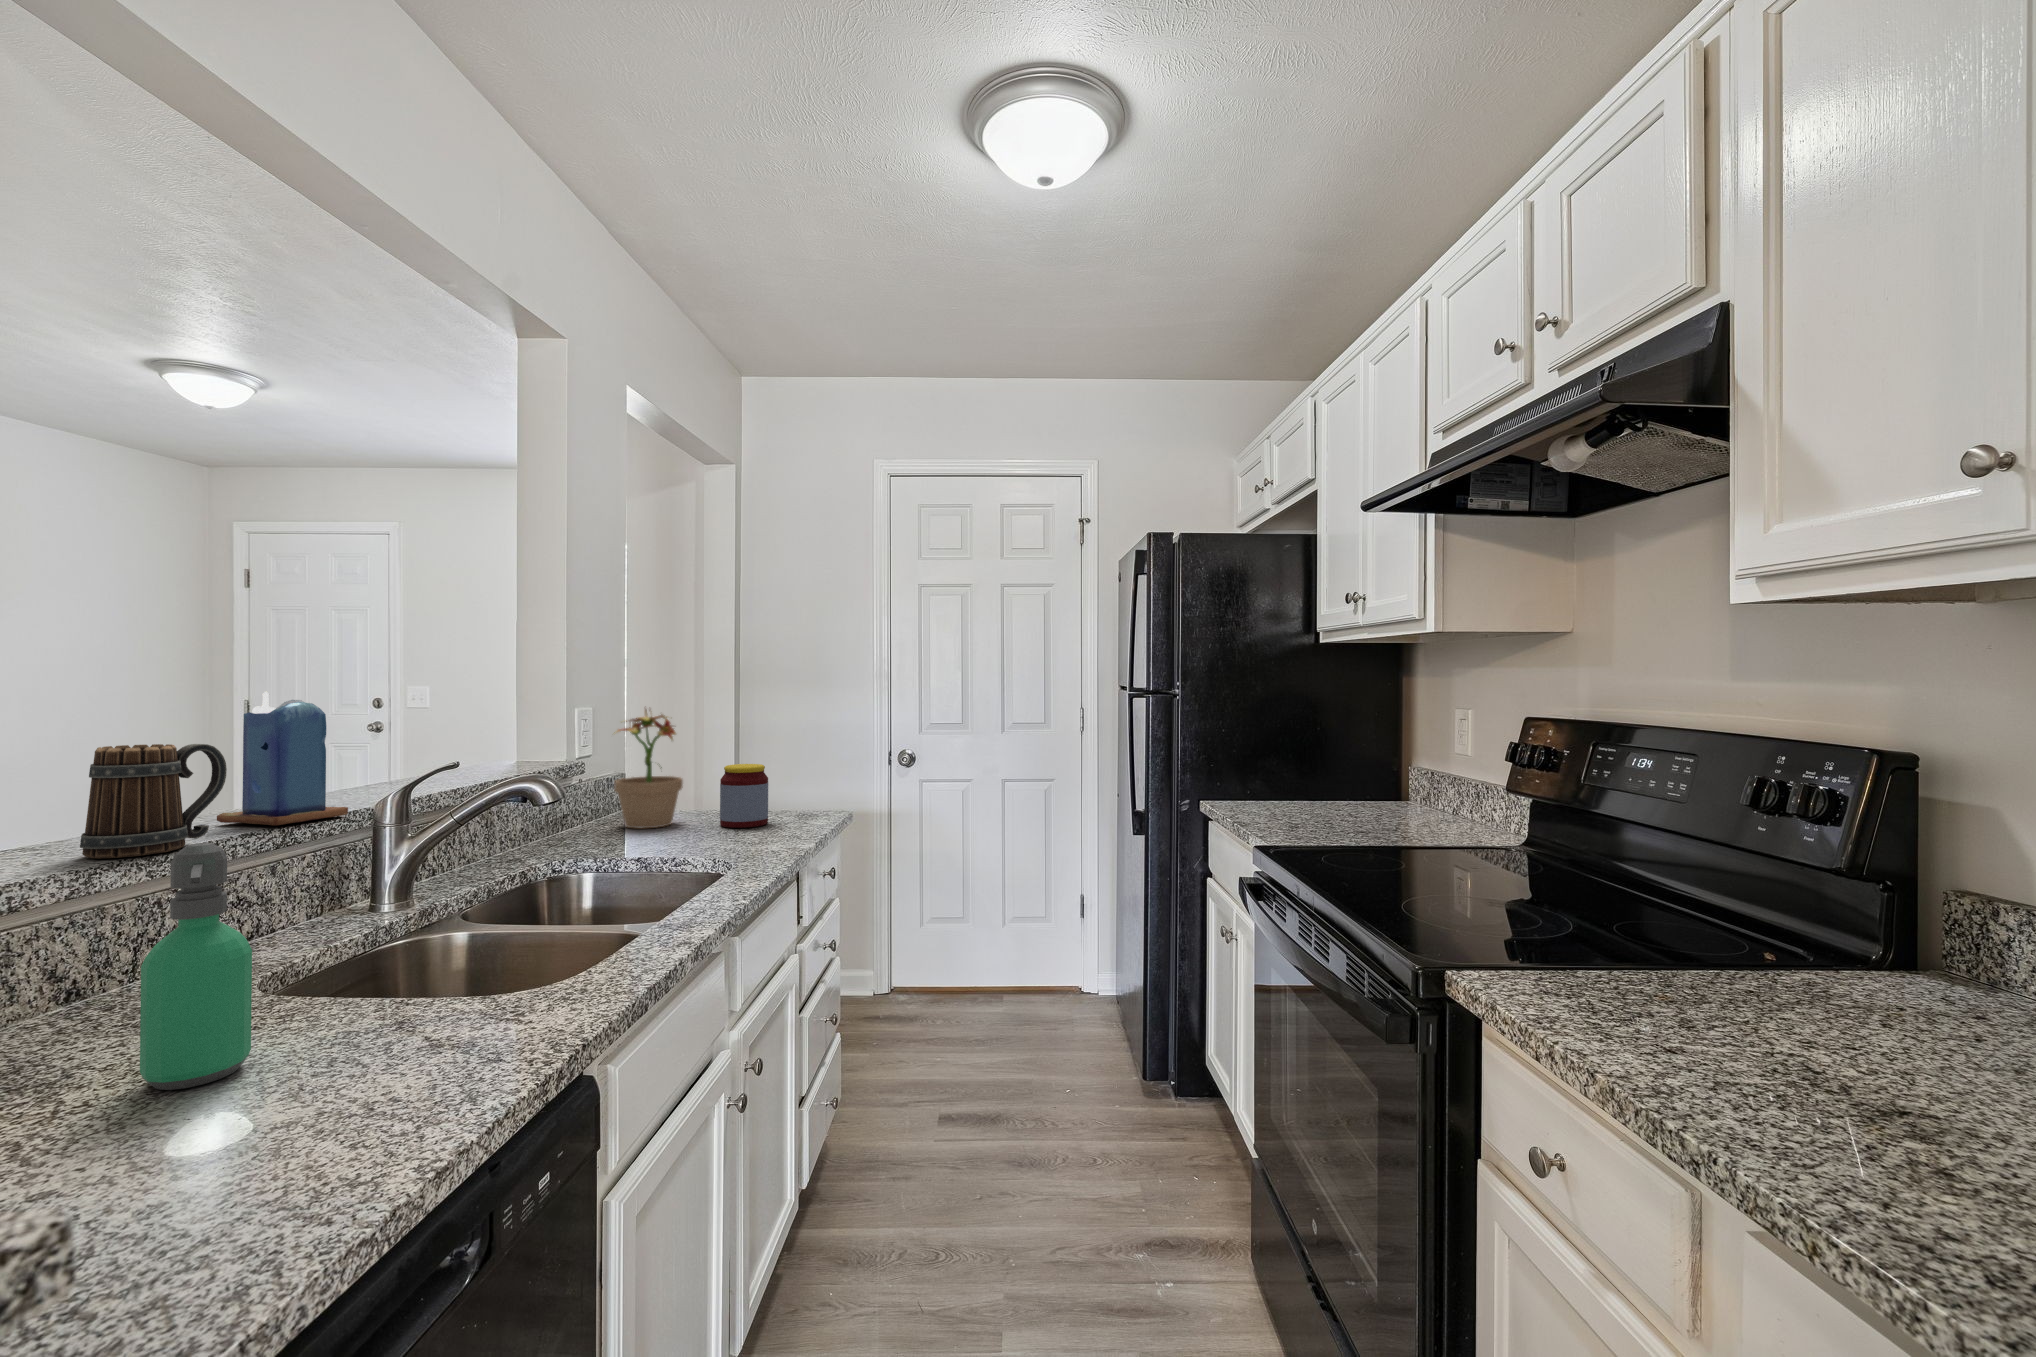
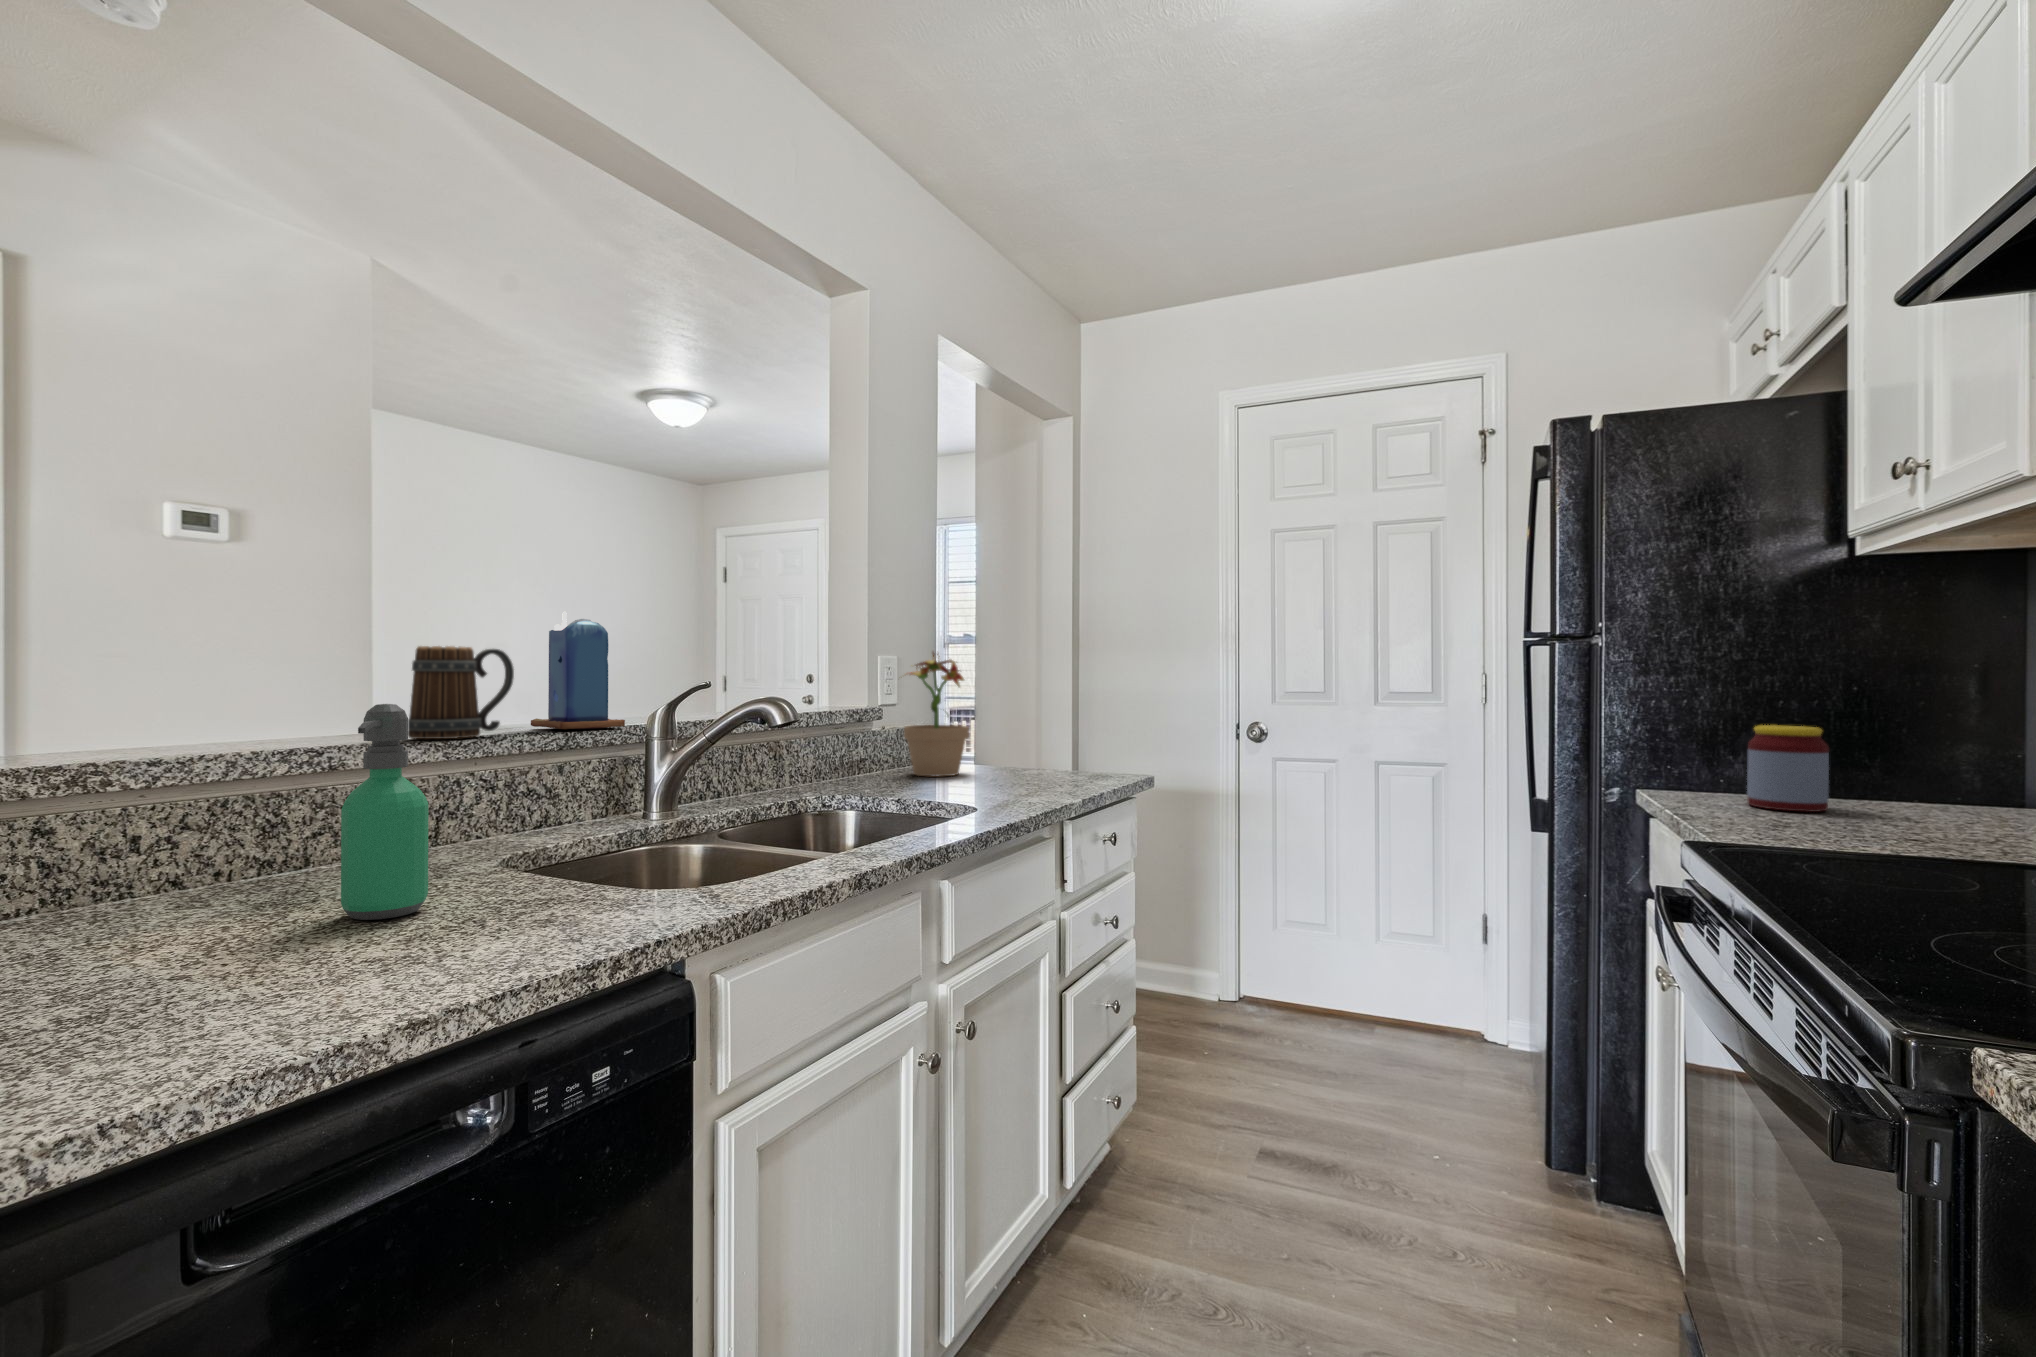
jar: present [720,764,768,828] -> present [1747,725,1829,812]

